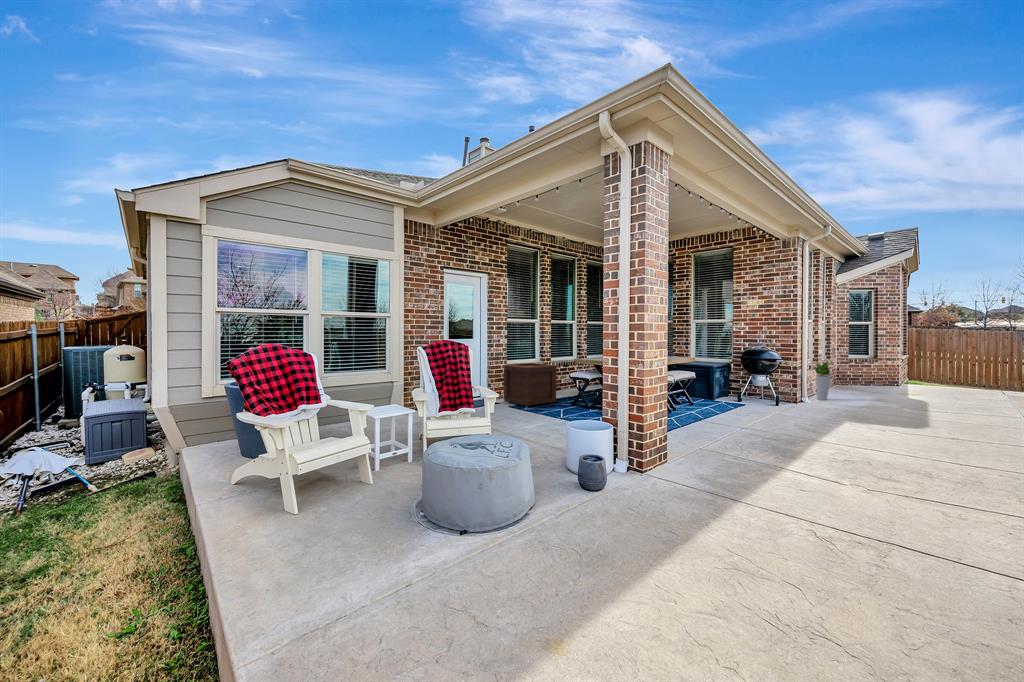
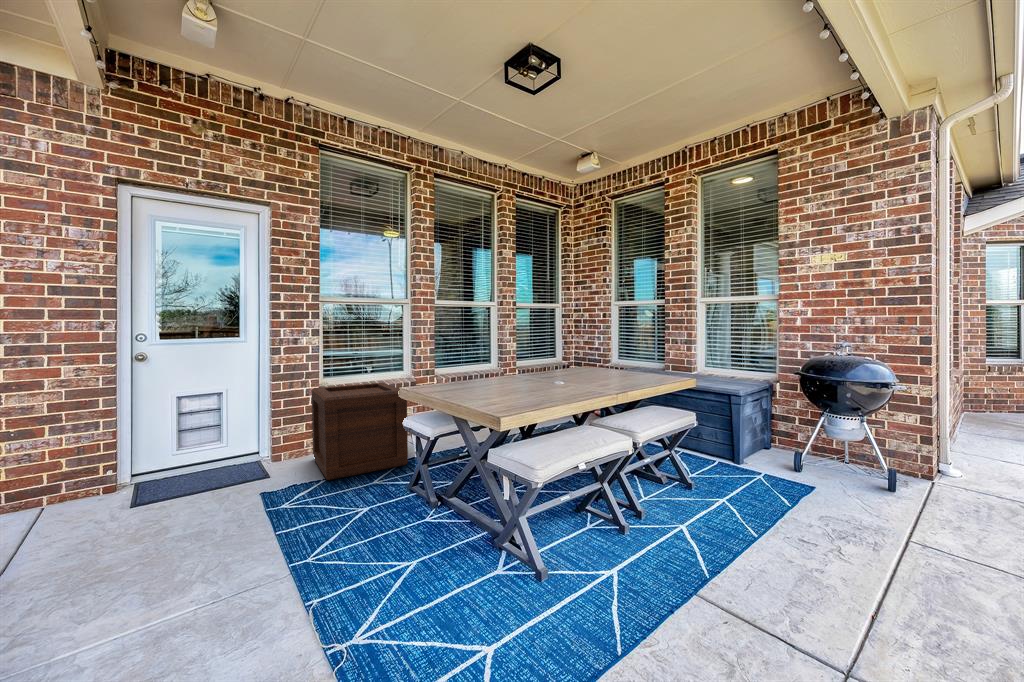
planter: present [814,362,830,400] -> none [955,381,1007,464]

